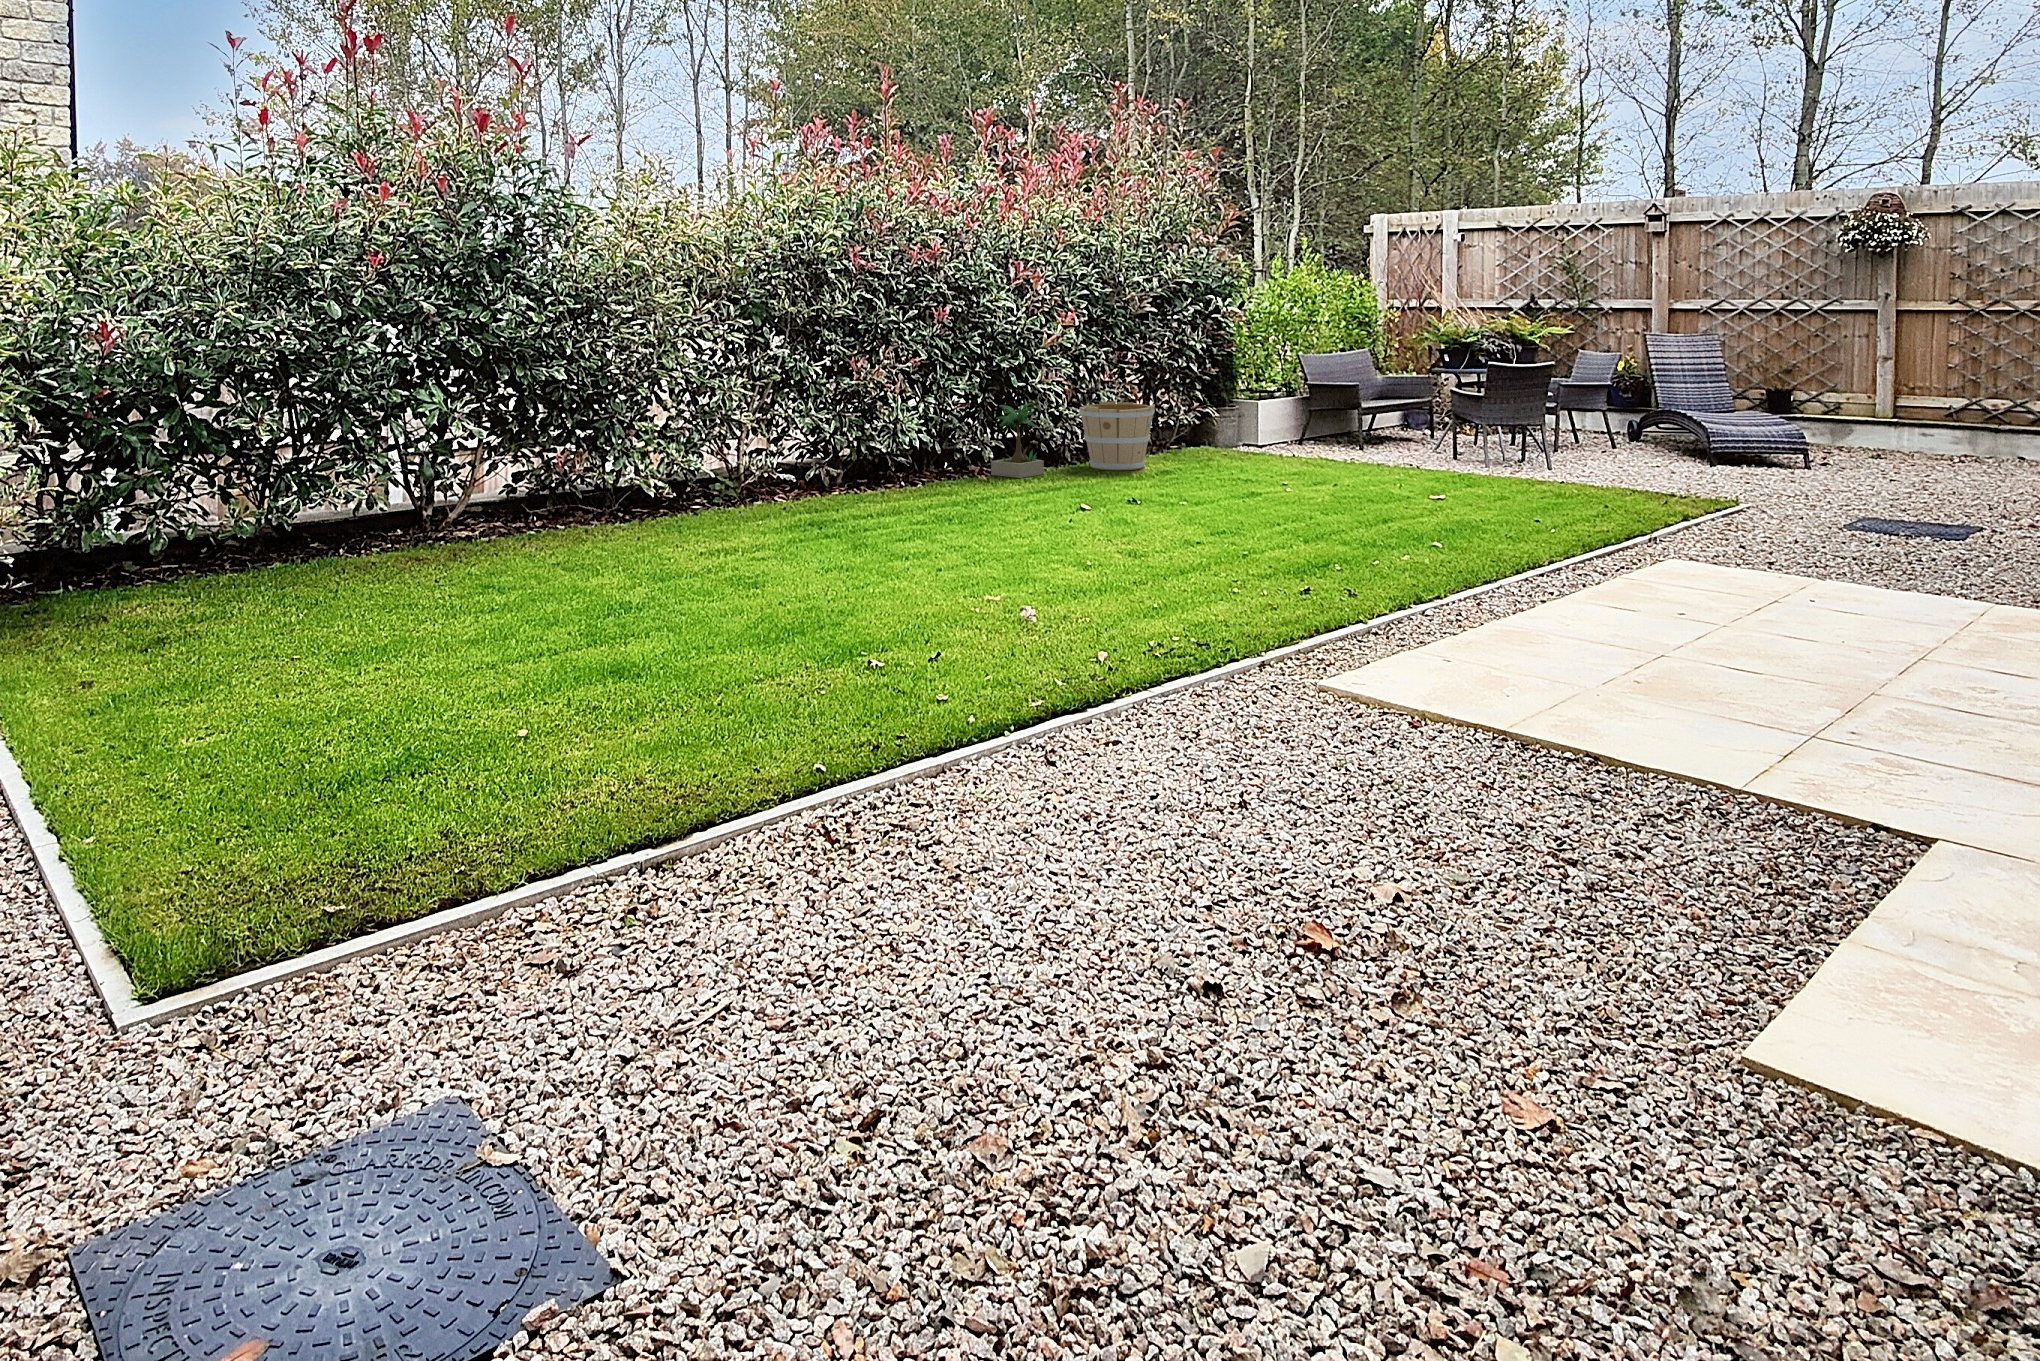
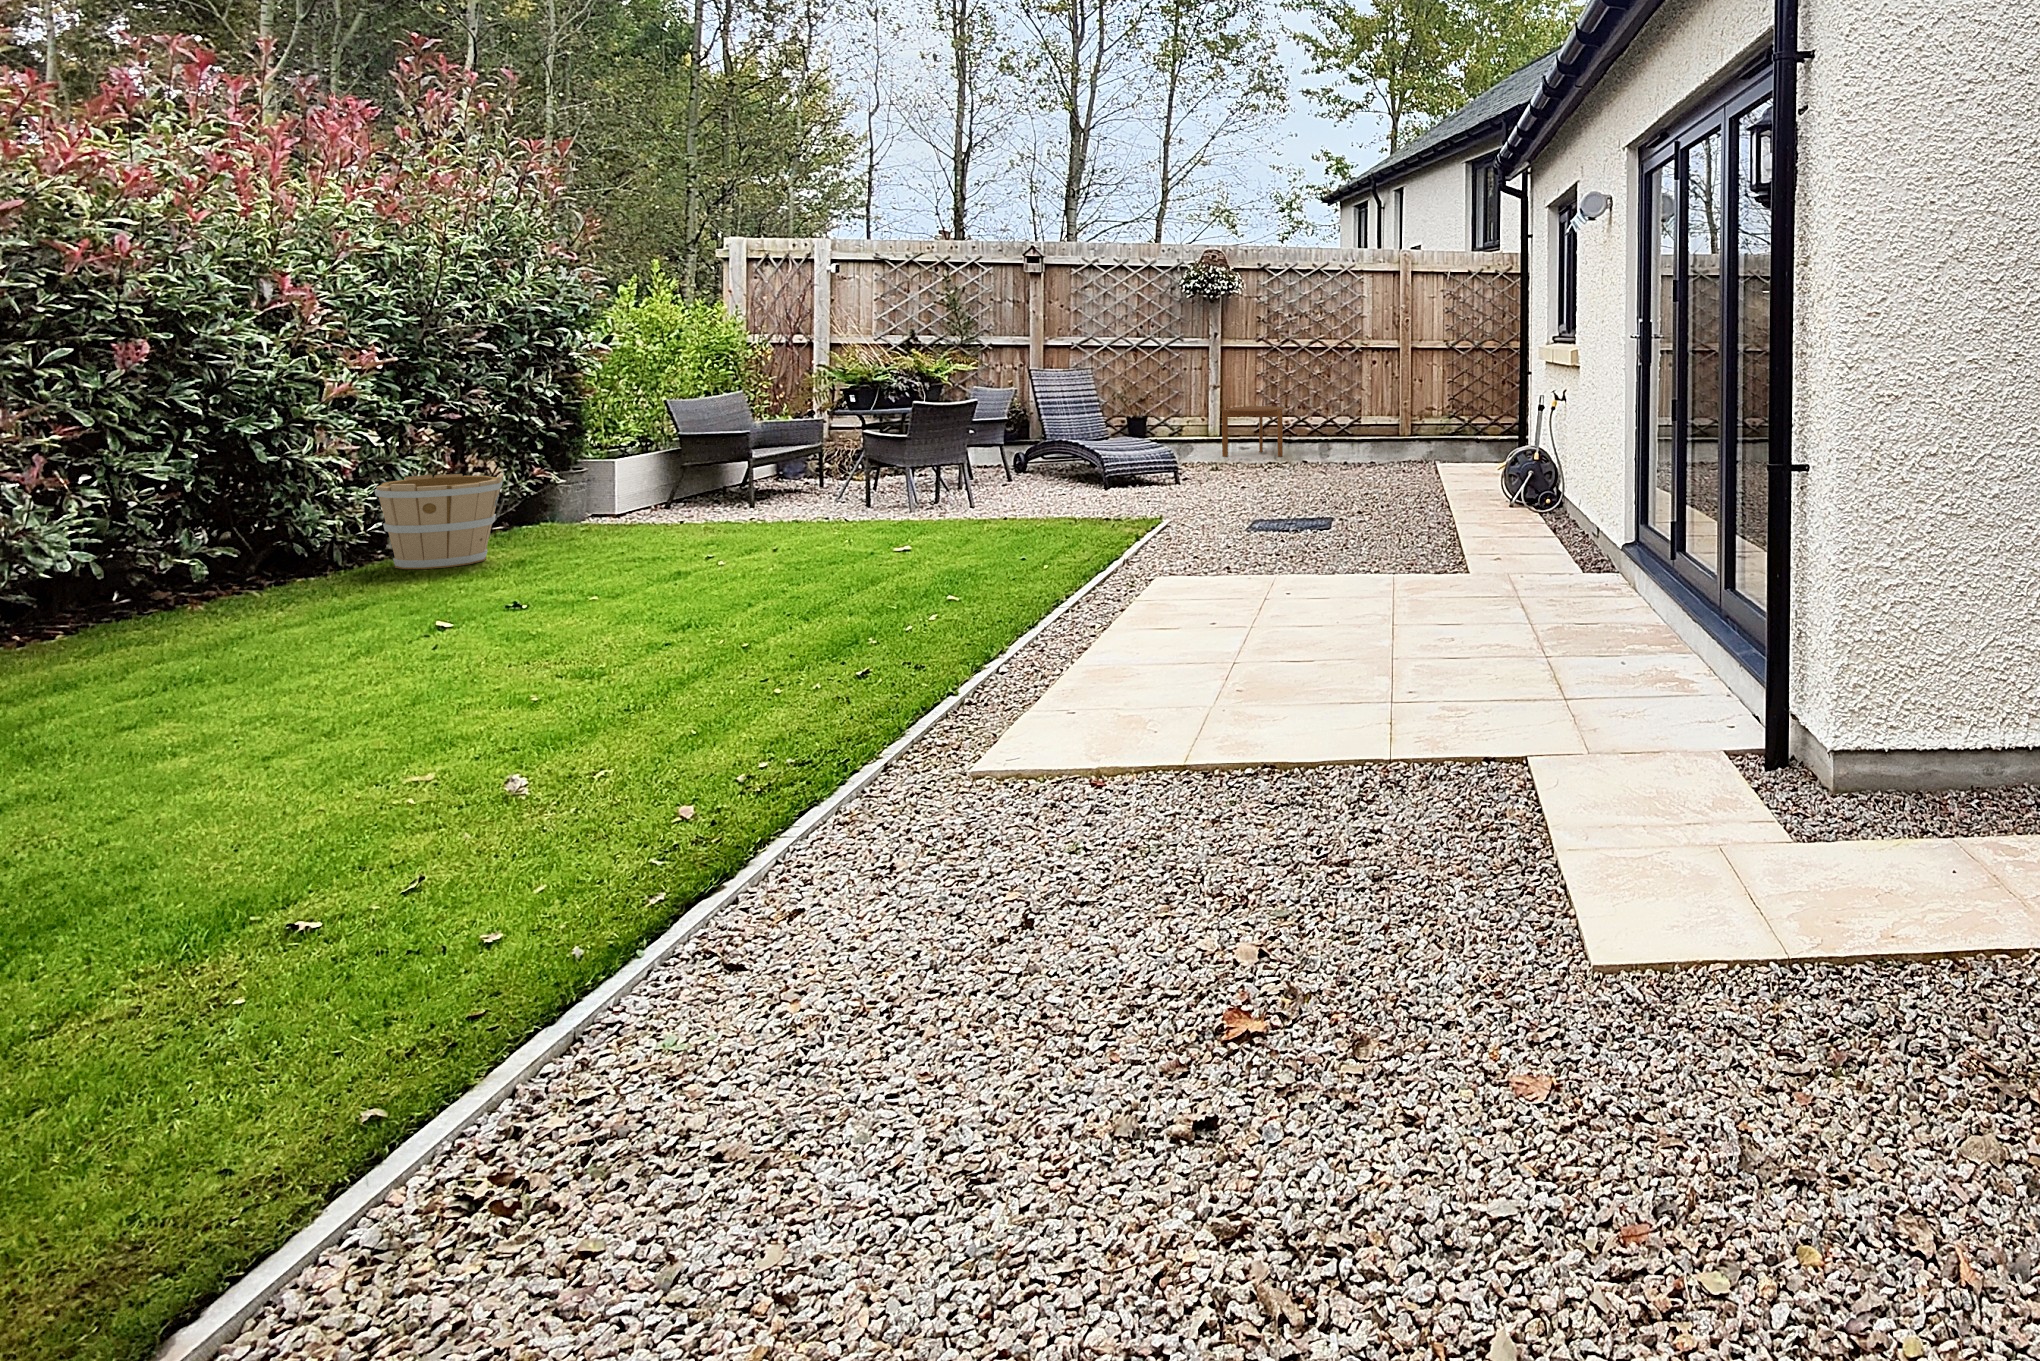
side table: none [1888,384,1983,448] -> present [1222,406,1284,457]
potted plant: present [991,403,1044,478] -> none [218,485,322,599]

